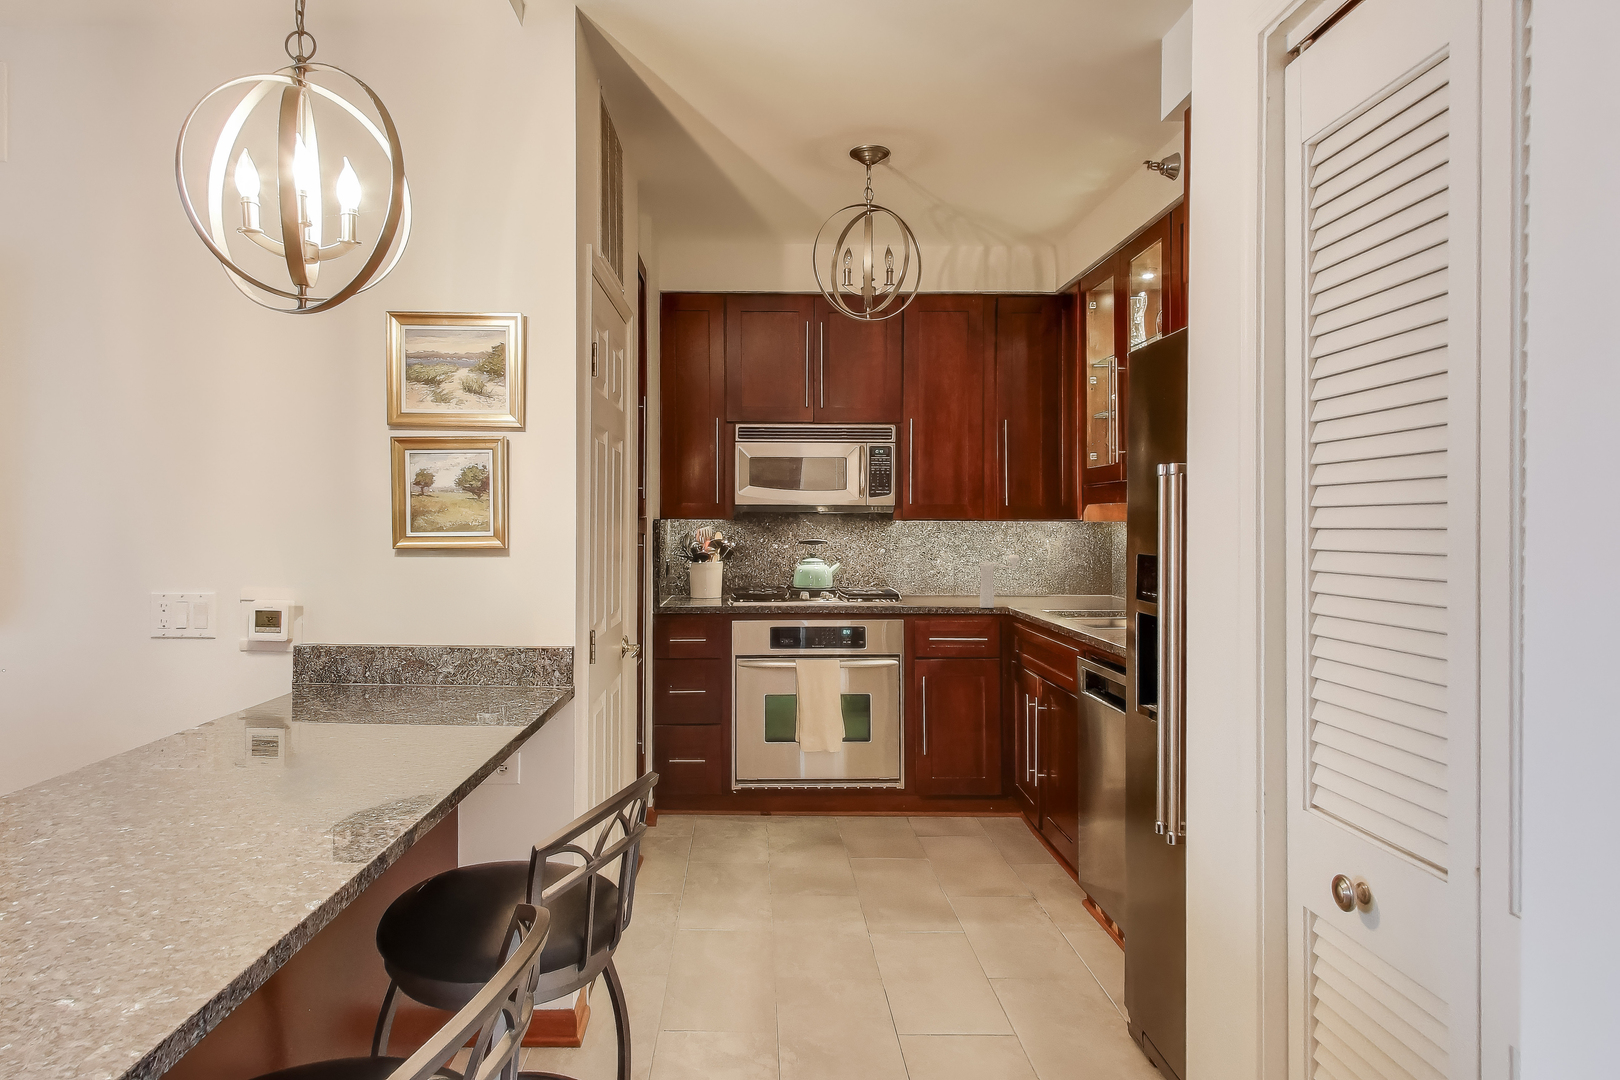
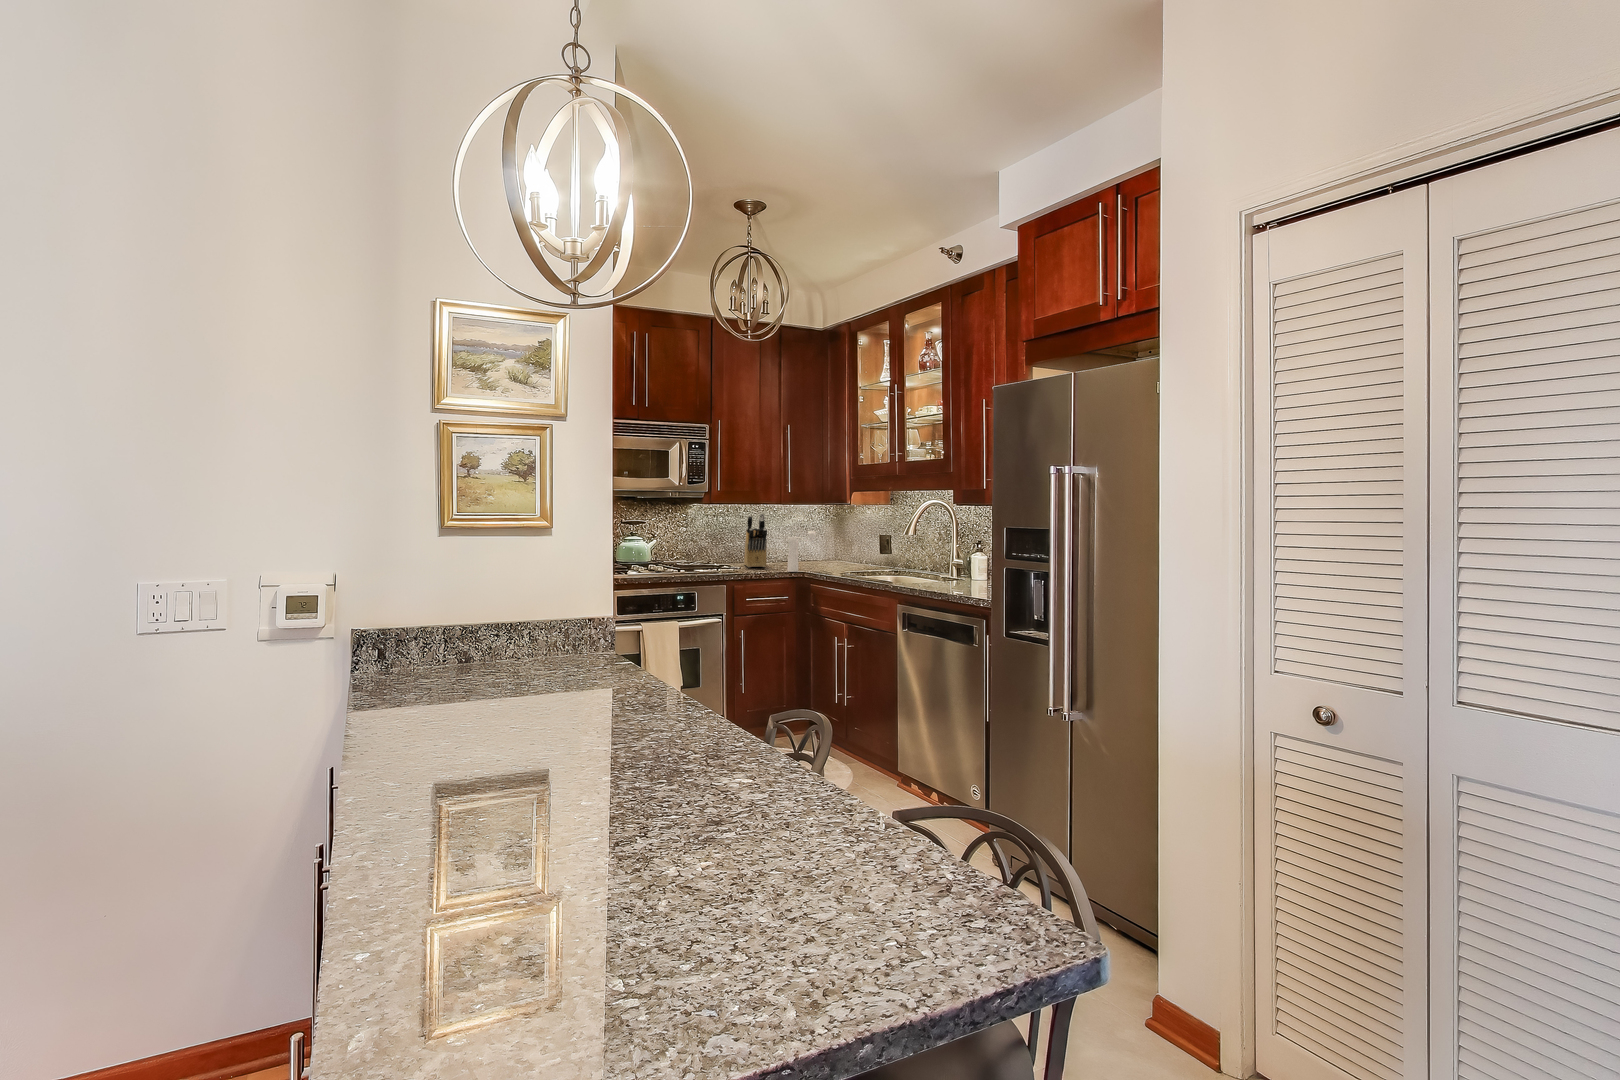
knife block: none [939,533,974,602] -> present [744,513,767,567]

